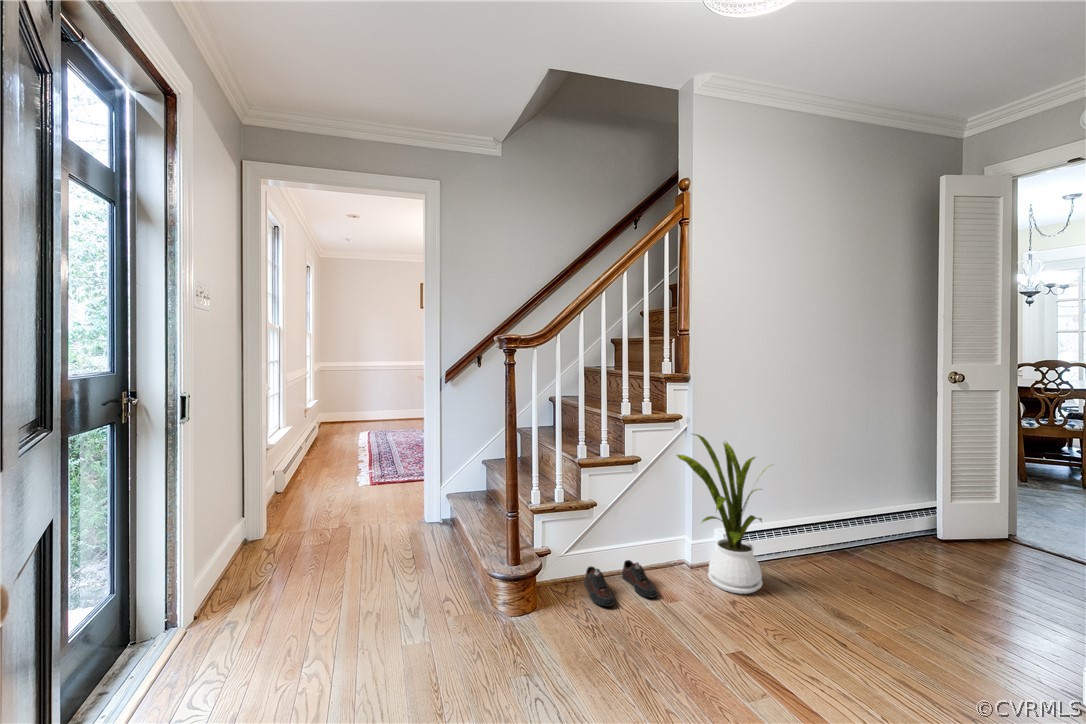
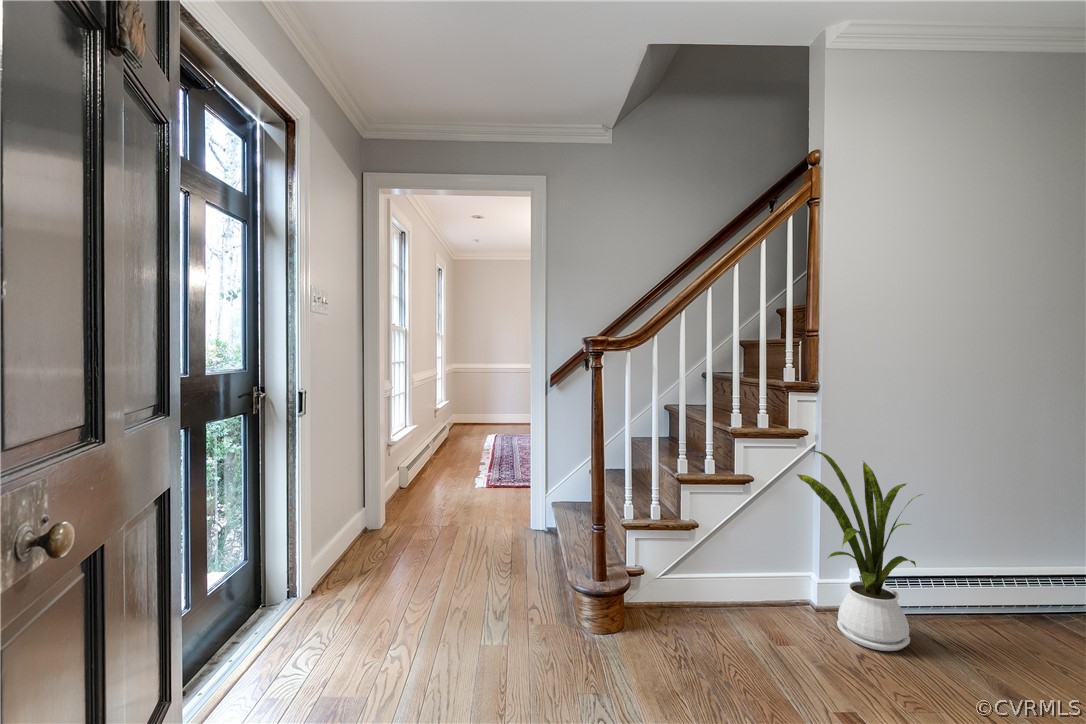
shoe: present [584,560,657,606] -> none [681,592,766,639]

